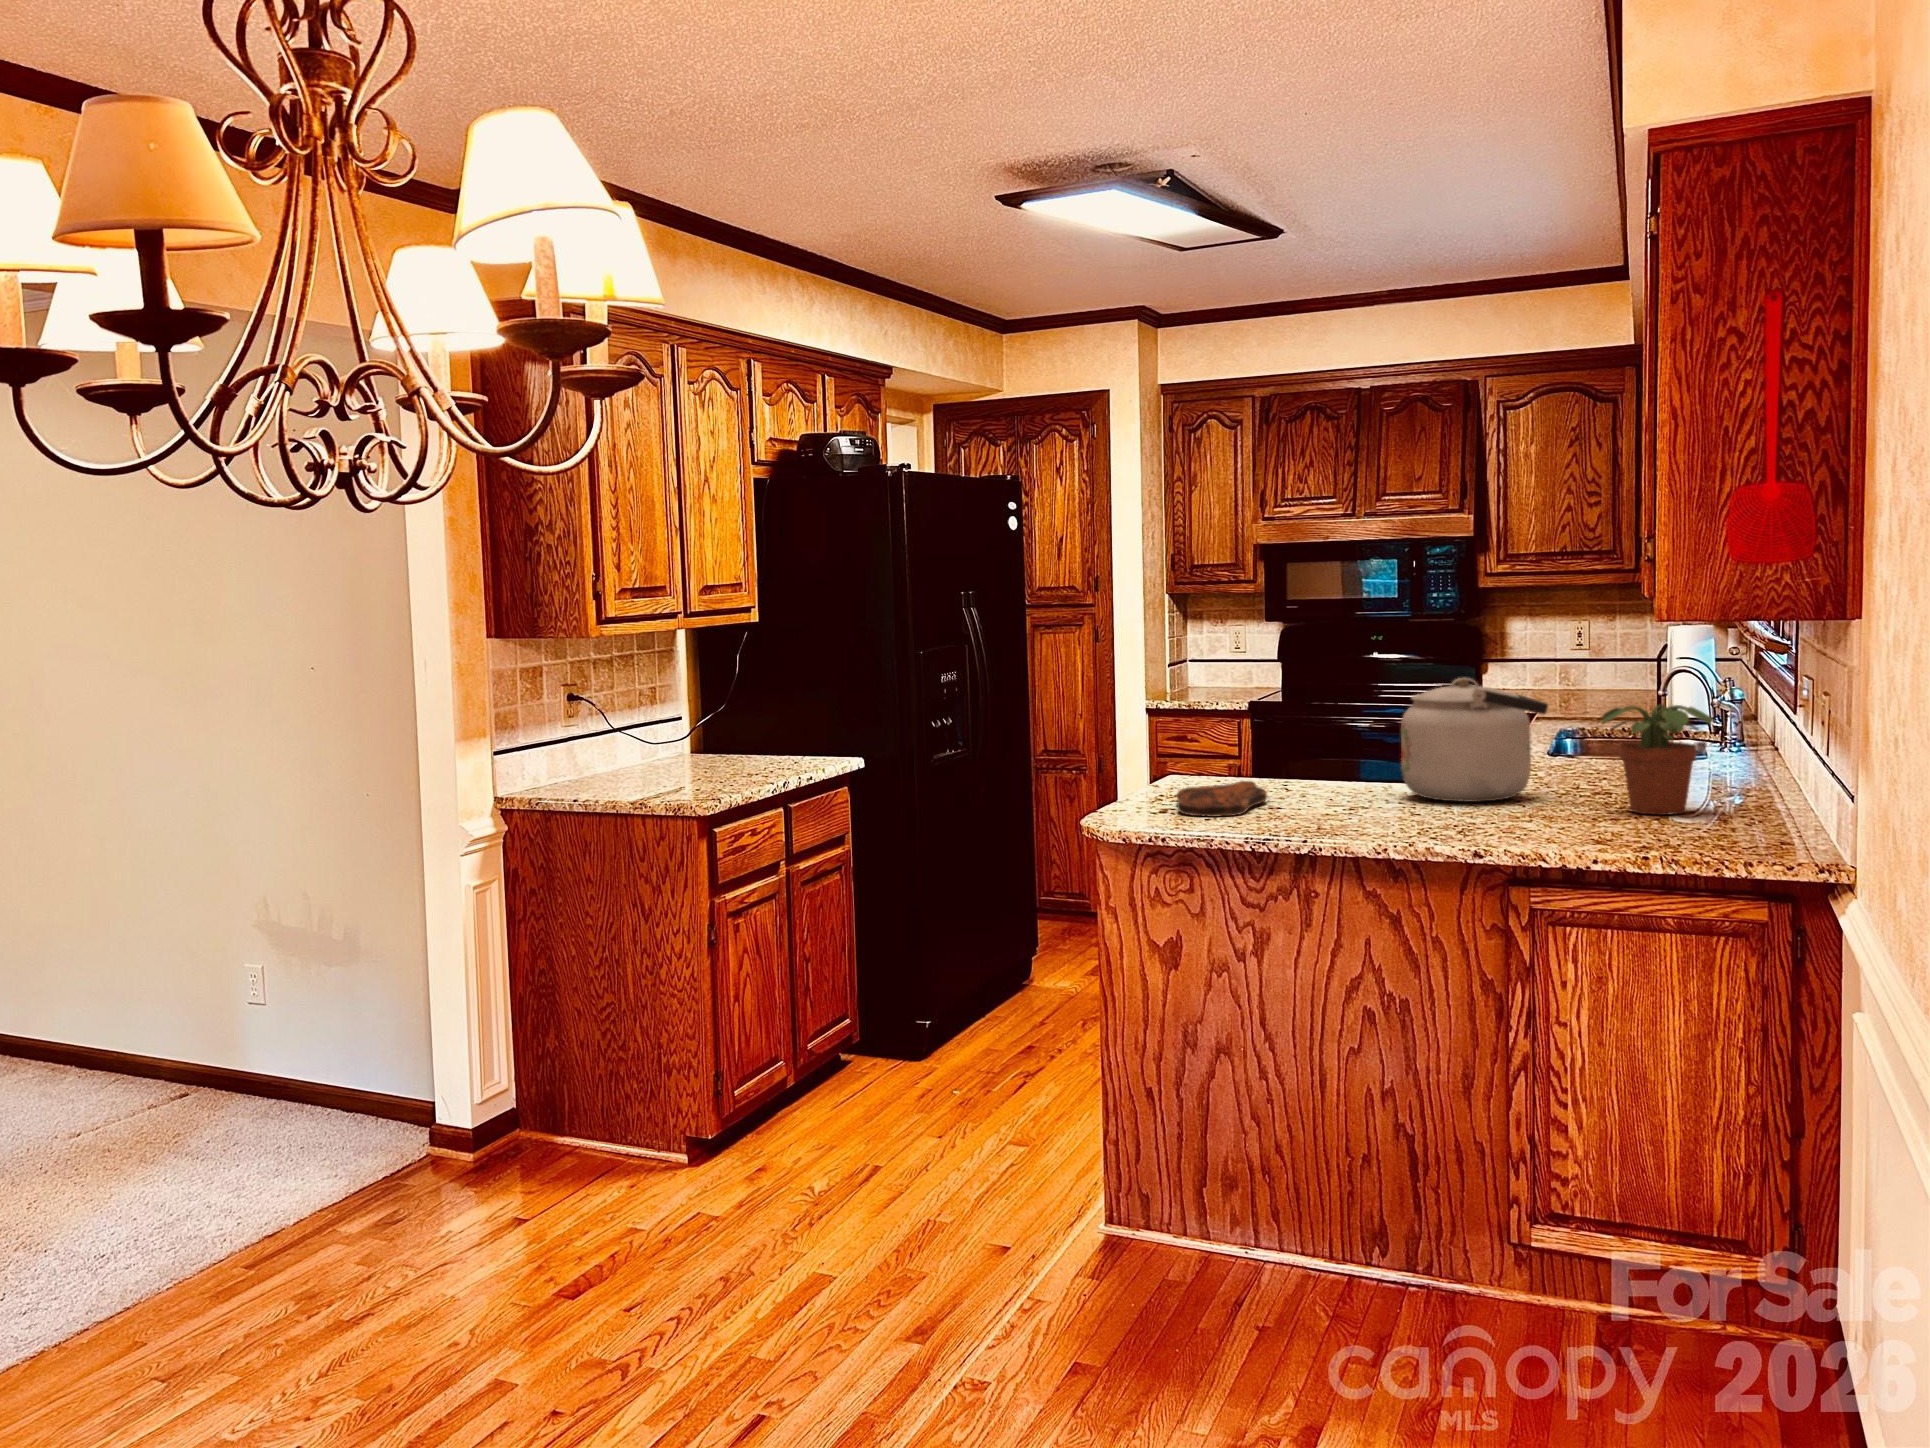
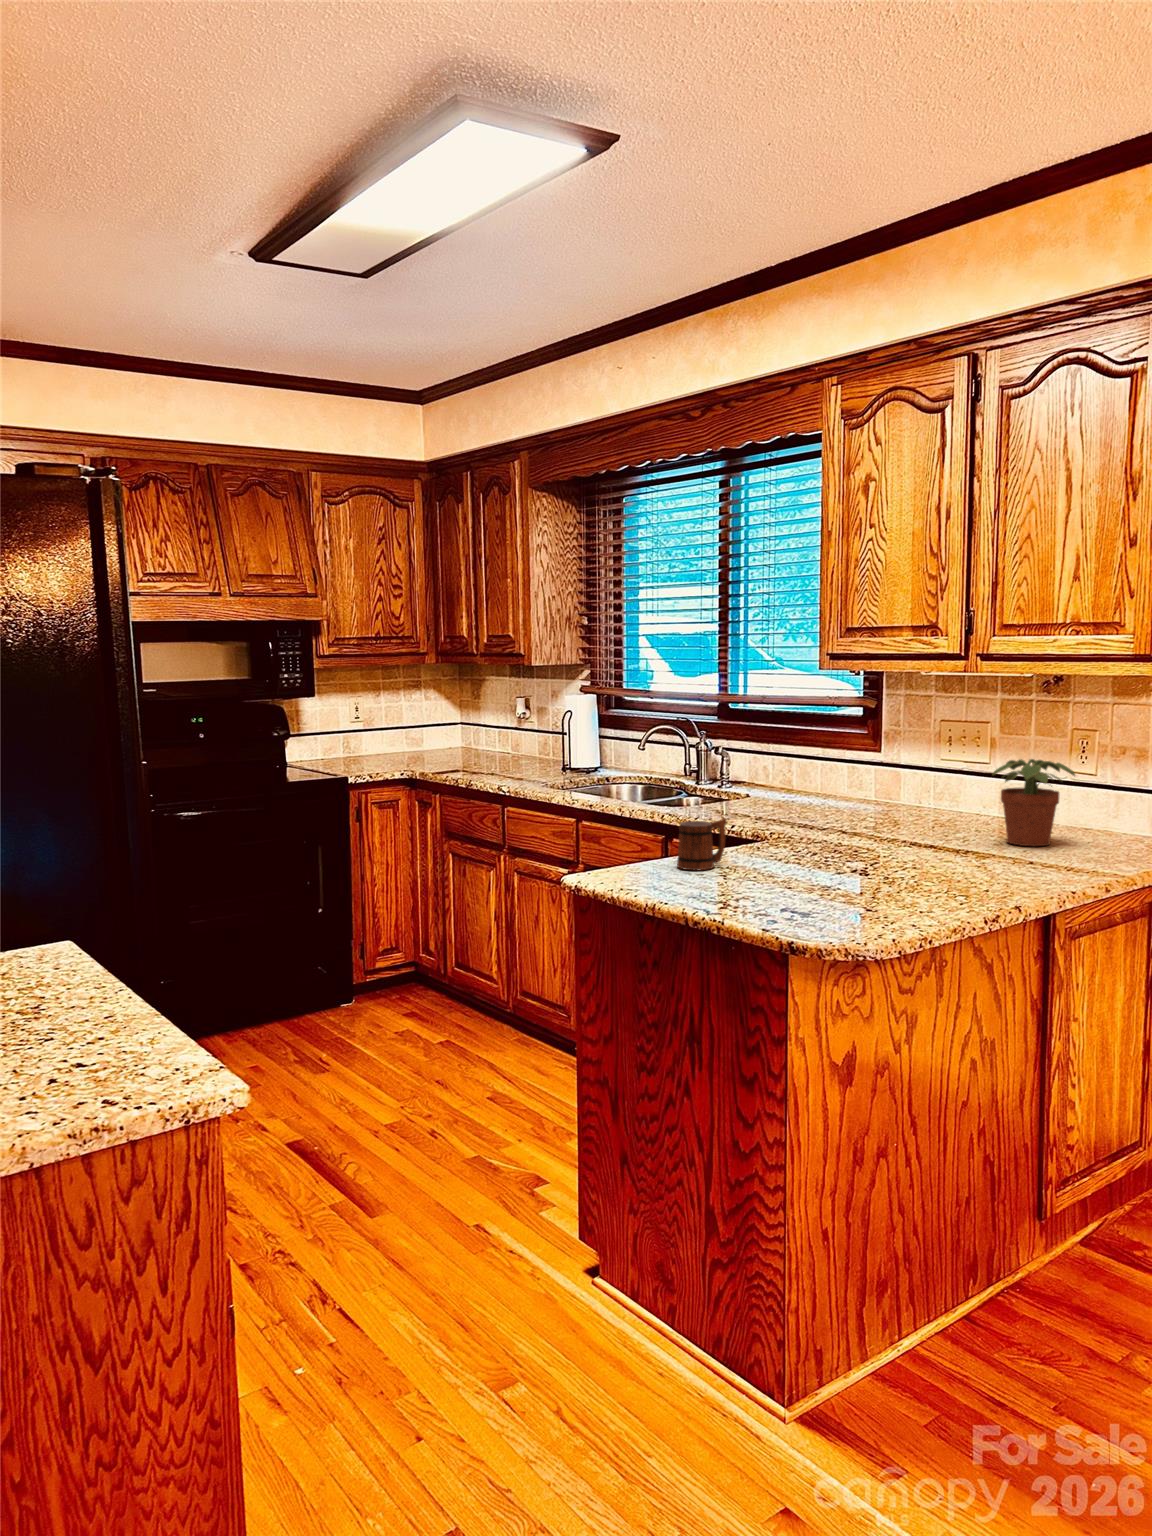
kettle: present [1401,678,1548,802] -> none [804,747,949,859]
mug: none [1265,740,1315,787] -> present [677,818,727,870]
cutting board: present [1177,781,1267,817] -> none [724,868,894,916]

